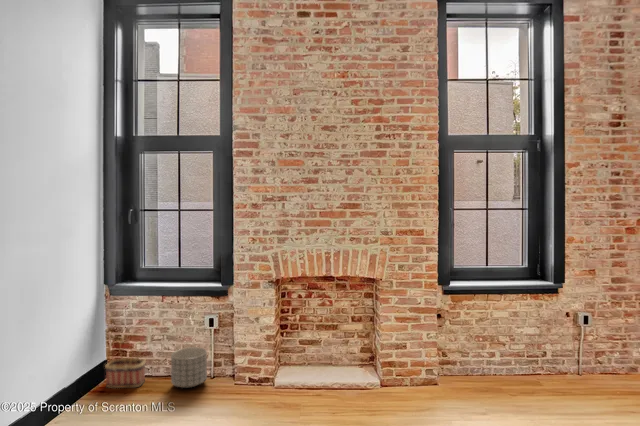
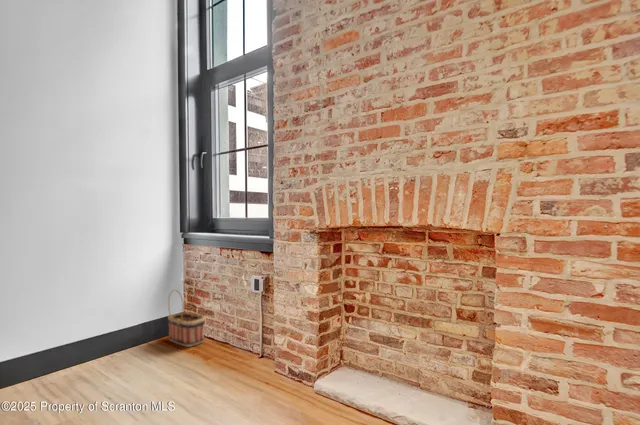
planter: present [171,347,207,388] -> none [207,313,251,363]

